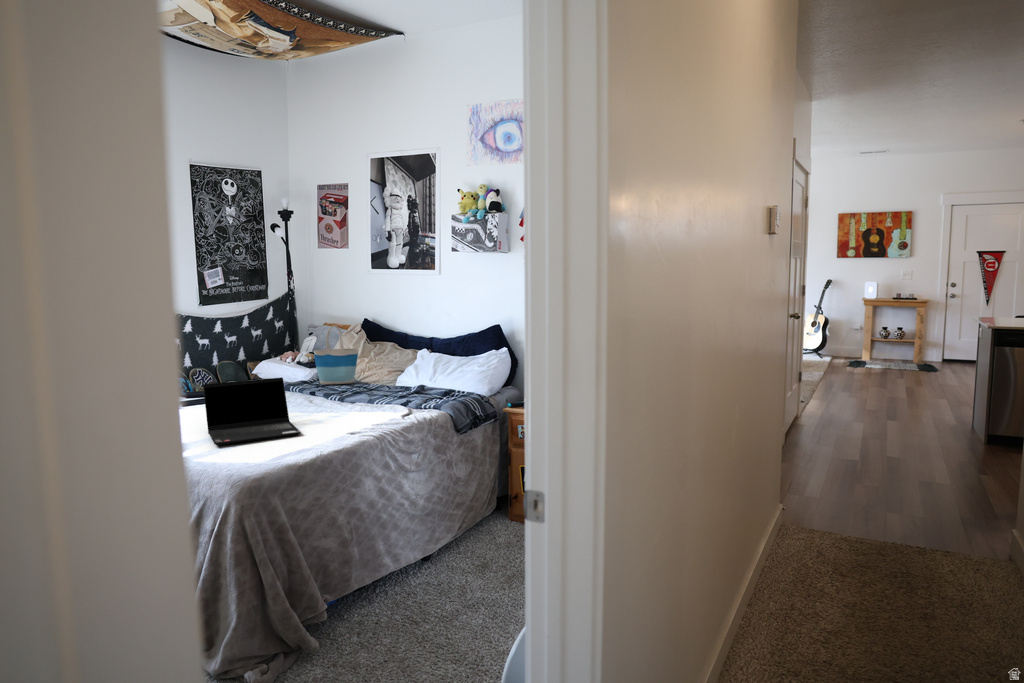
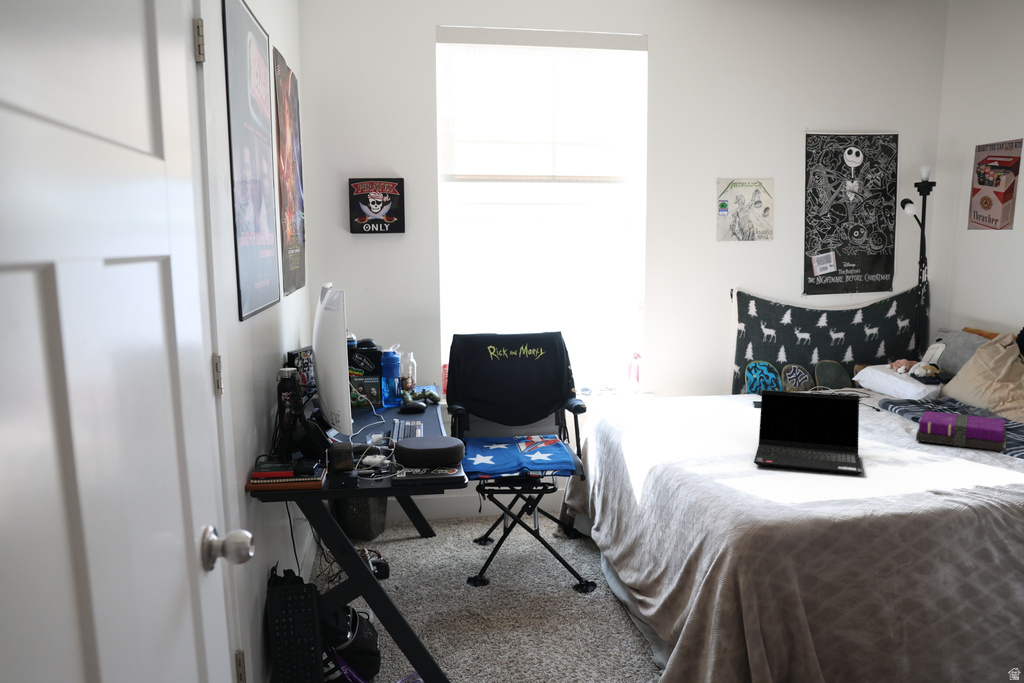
tote bag: present [314,325,359,384] -> none [930,333,998,414]
notebook: none [320,382,379,406] -> present [916,411,1007,451]

